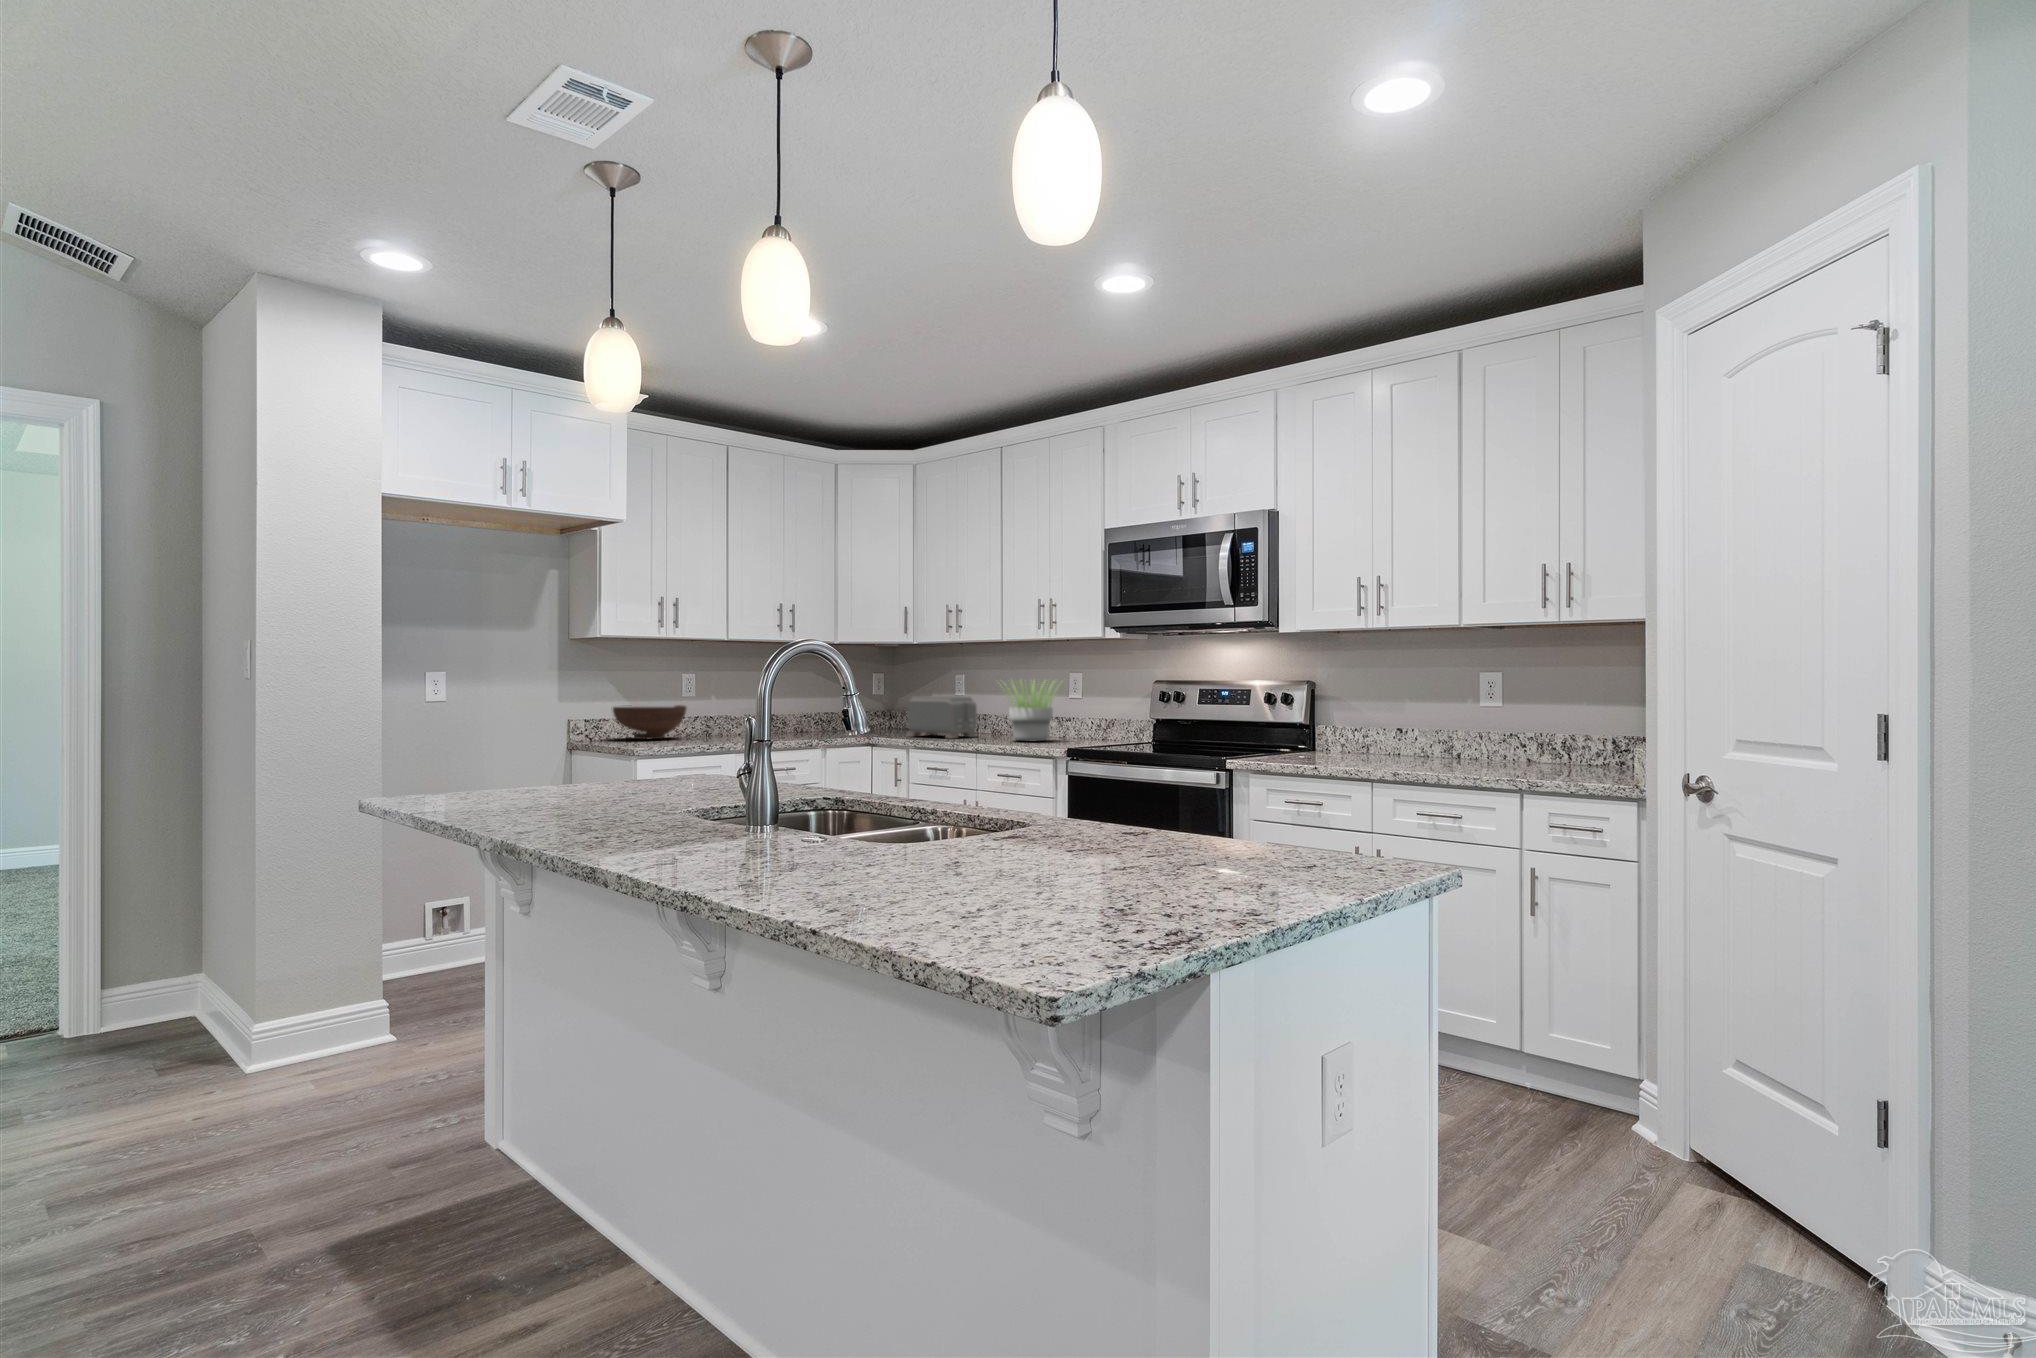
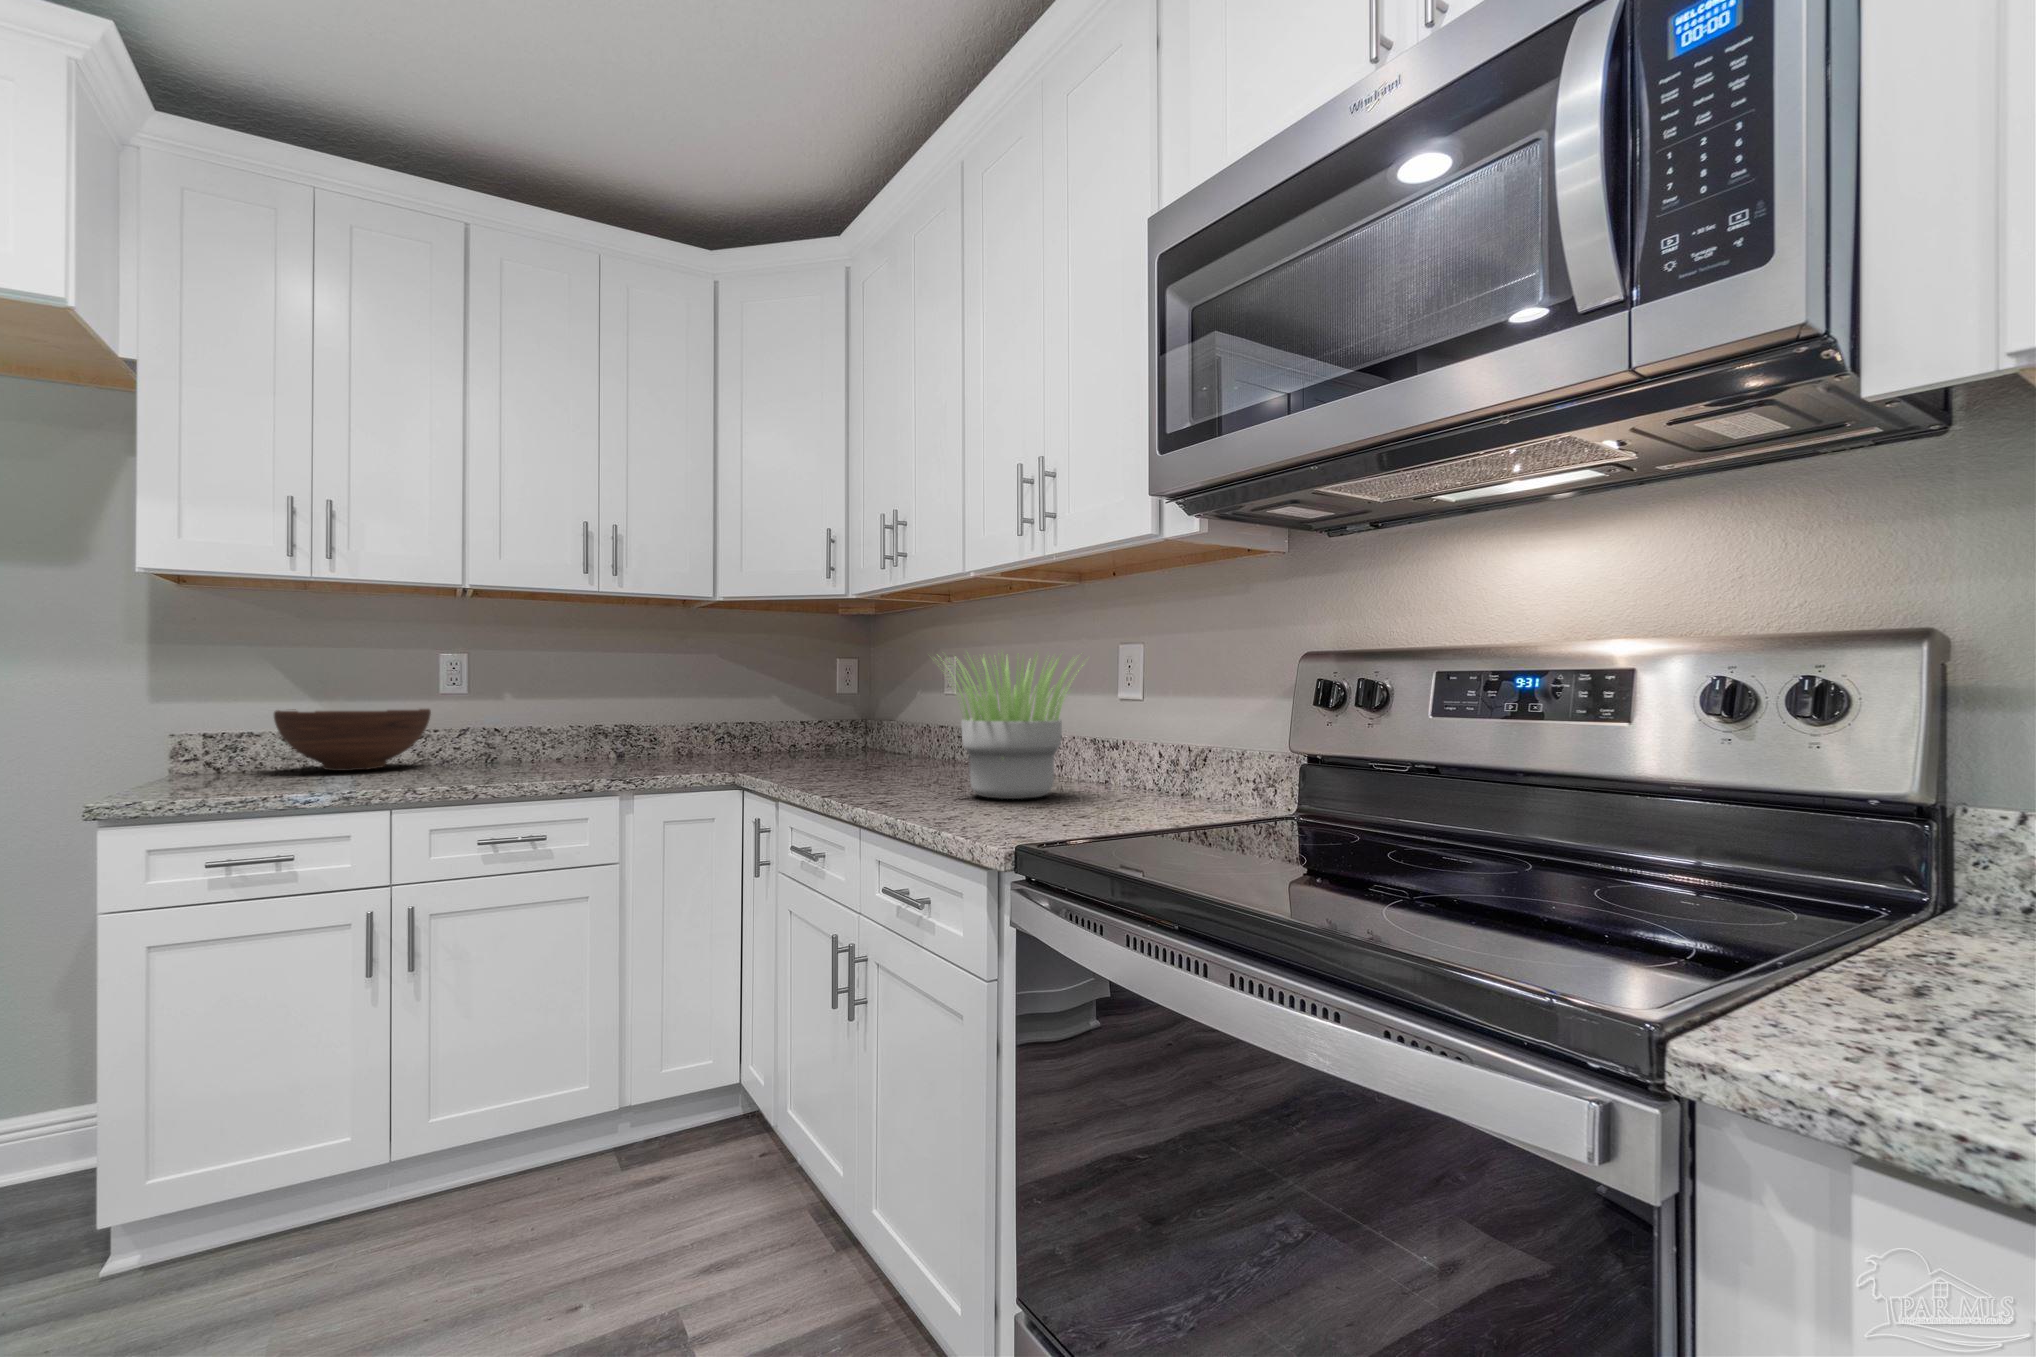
toaster: present [907,696,977,738] -> none [810,694,937,781]

